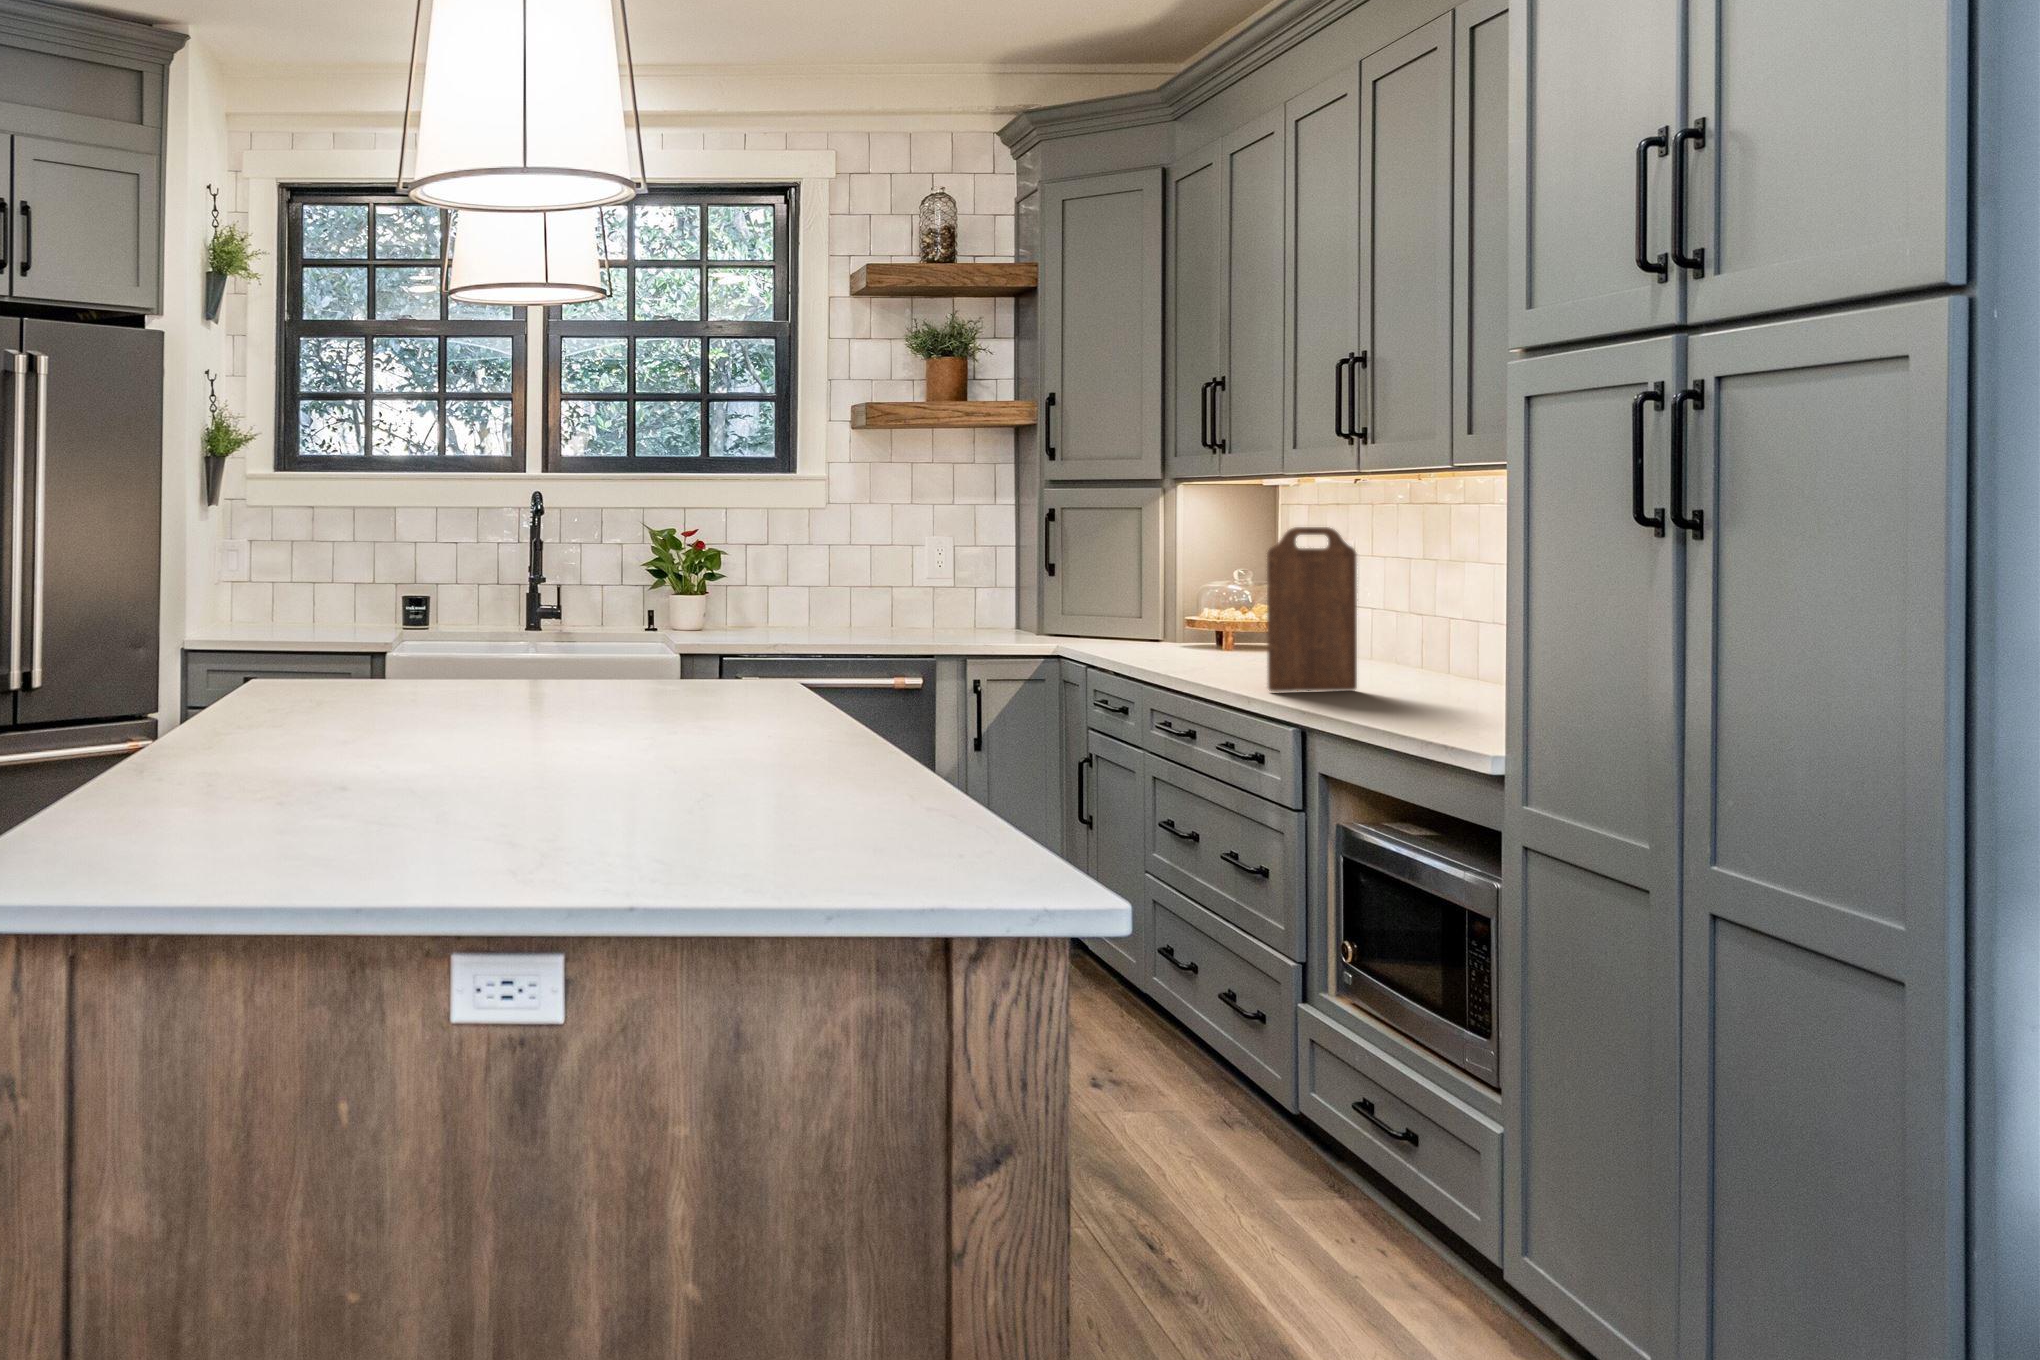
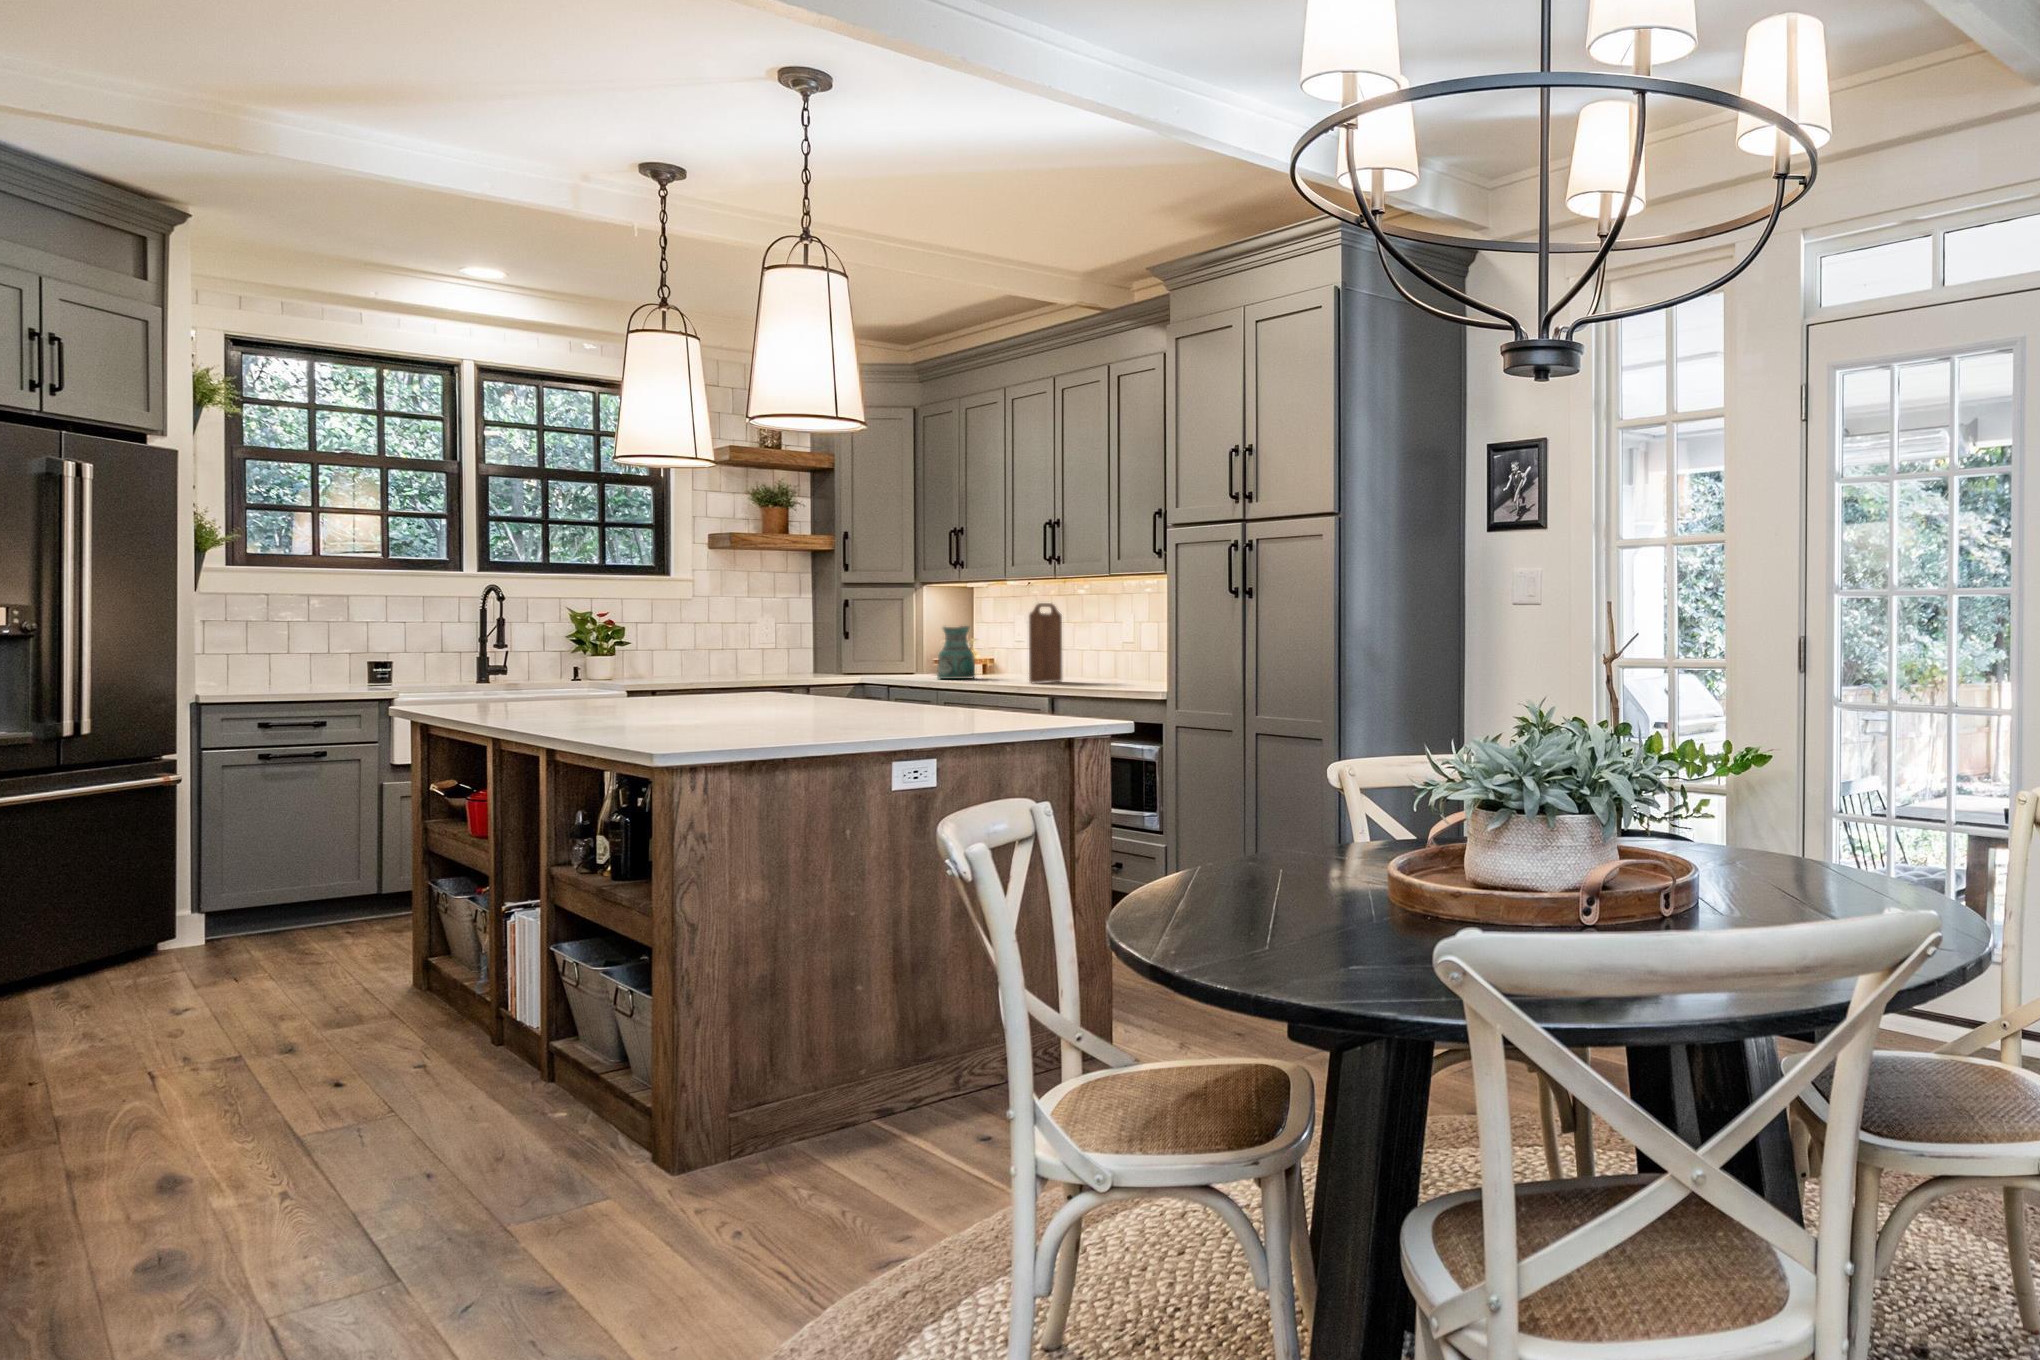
ceramic pitcher: none [1150,560,1224,662] -> present [937,626,975,679]

